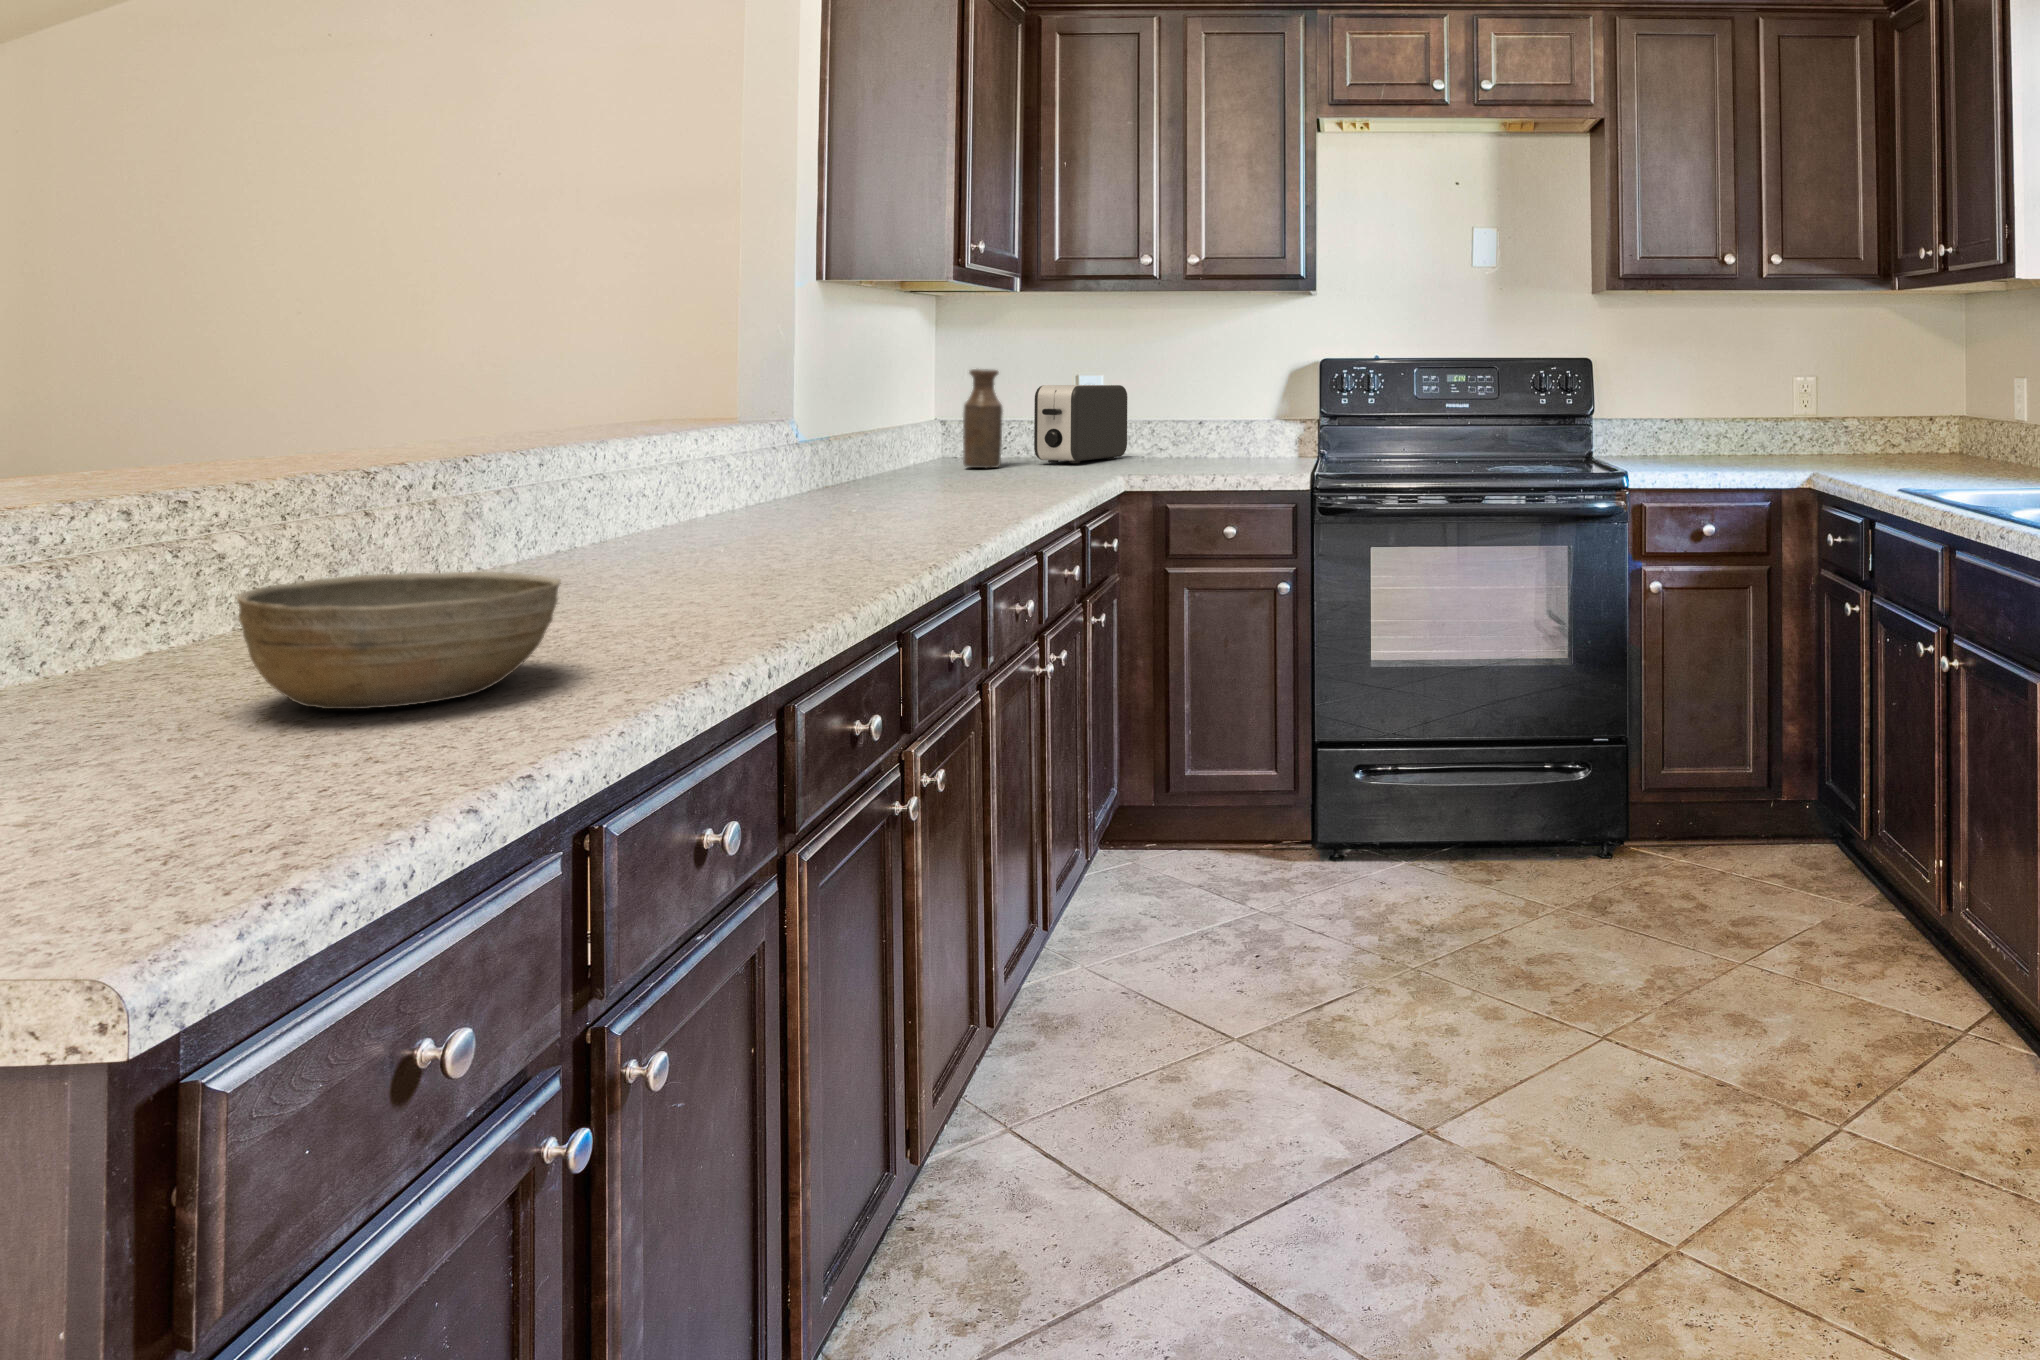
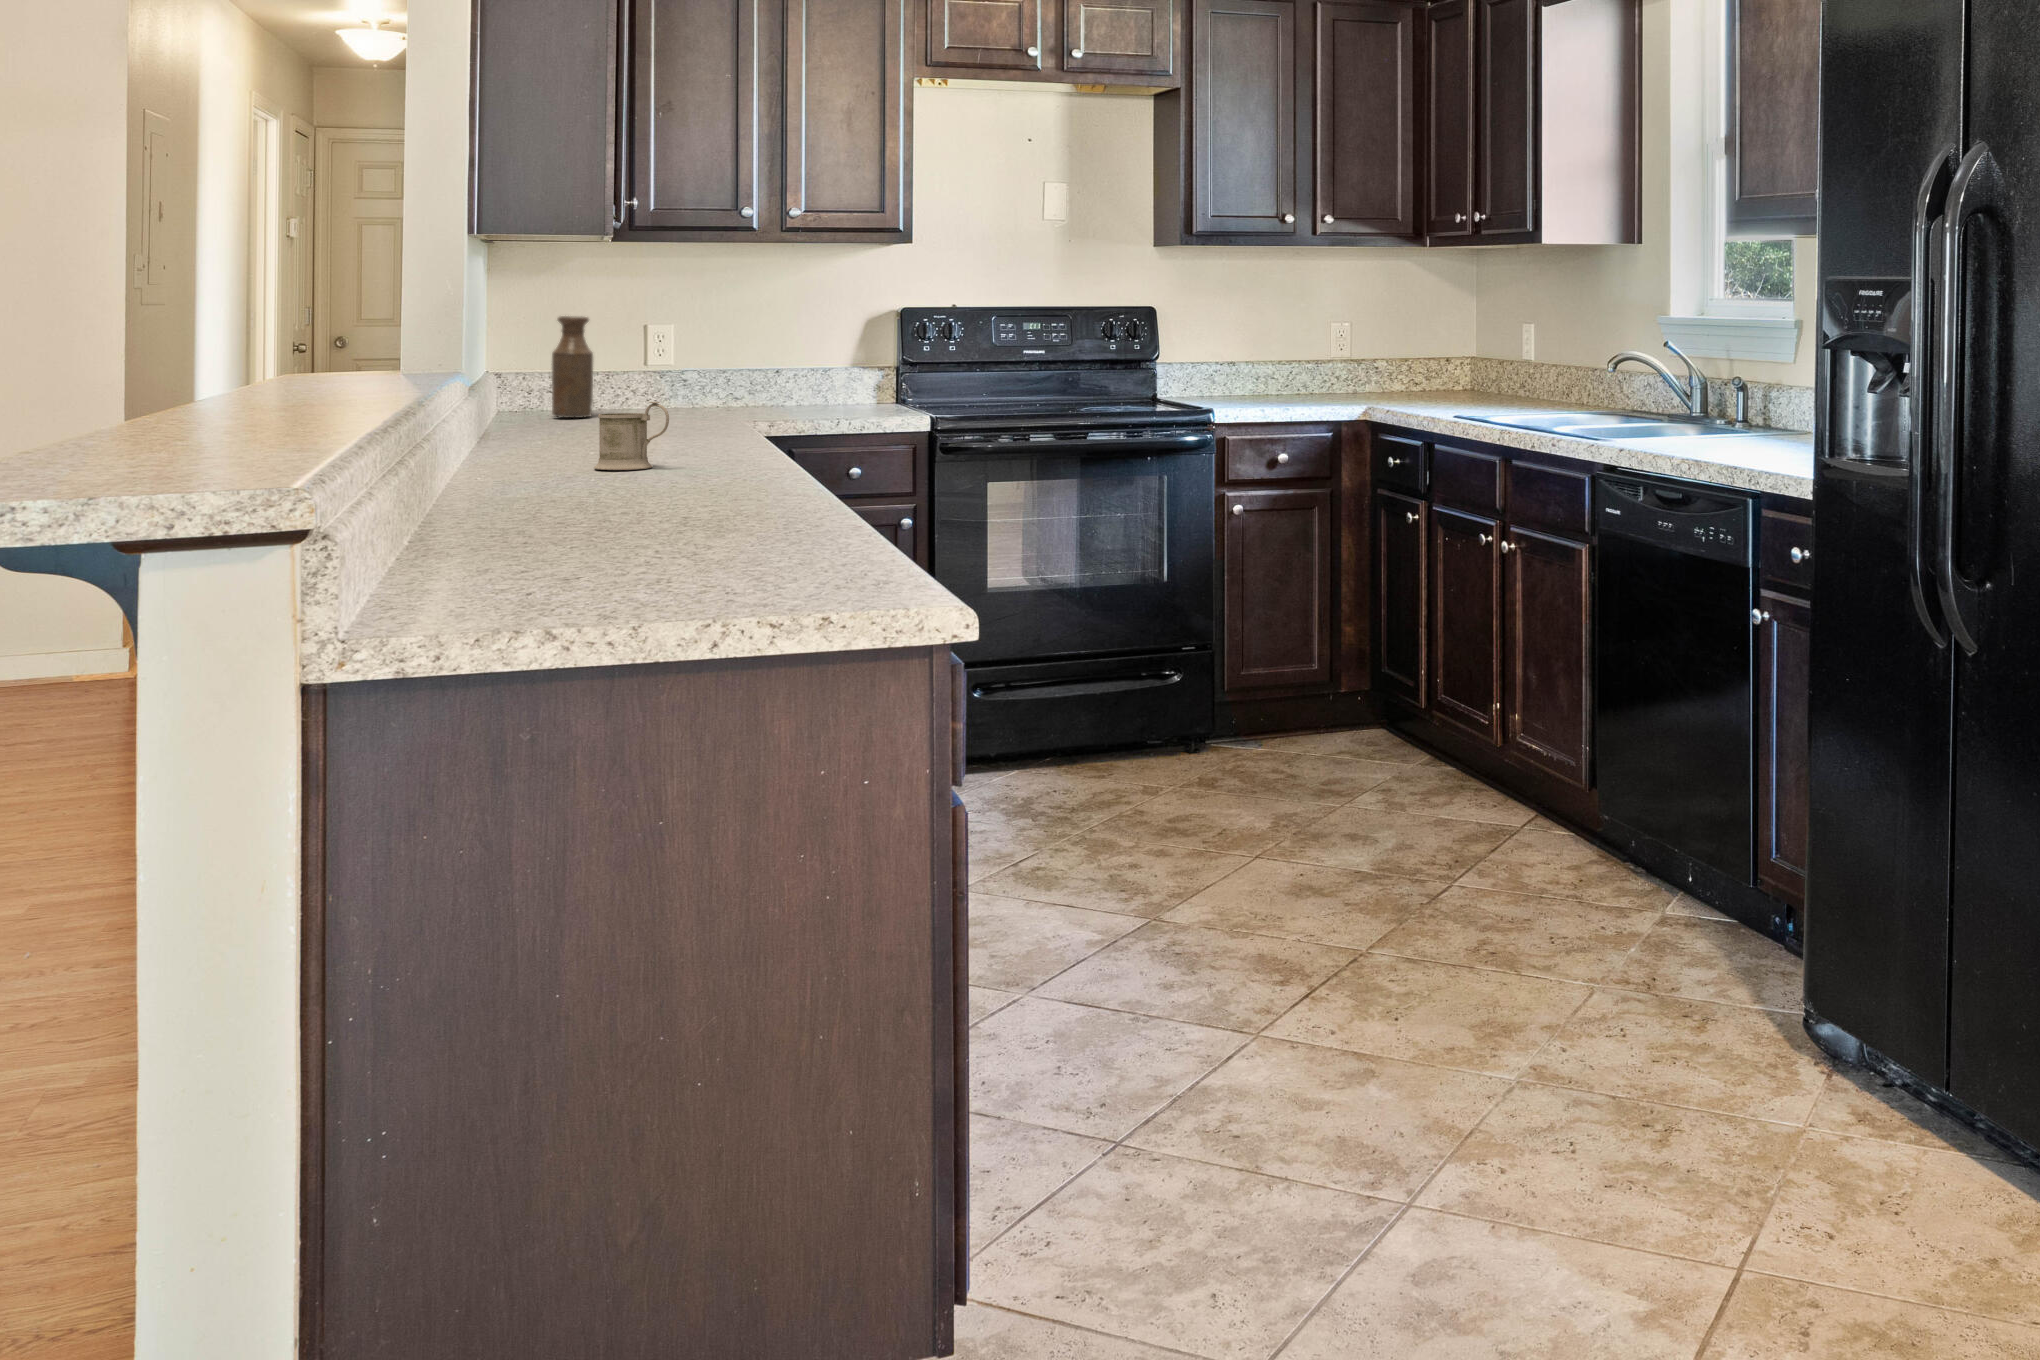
toaster: present [1034,385,1127,463] -> none [622,333,703,412]
mug: none [808,467,878,543] -> present [594,402,669,470]
bowl: present [237,572,561,709] -> none [485,466,694,553]

